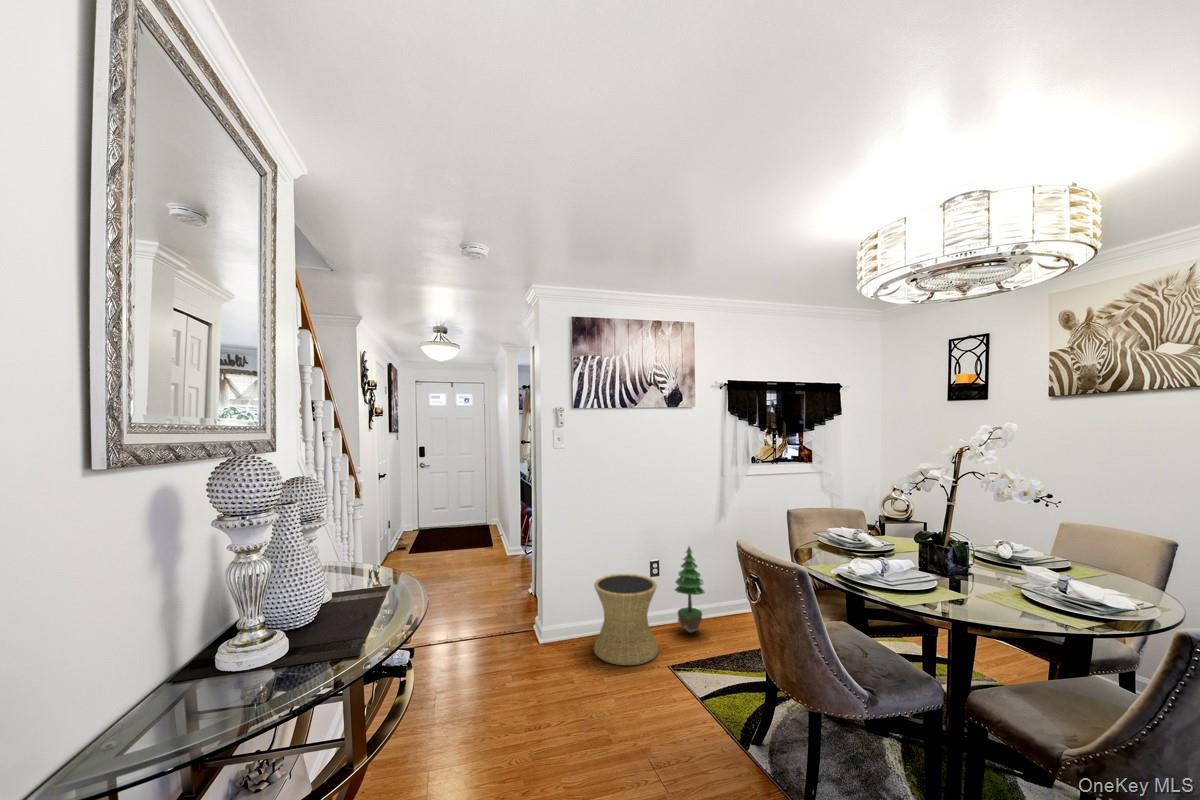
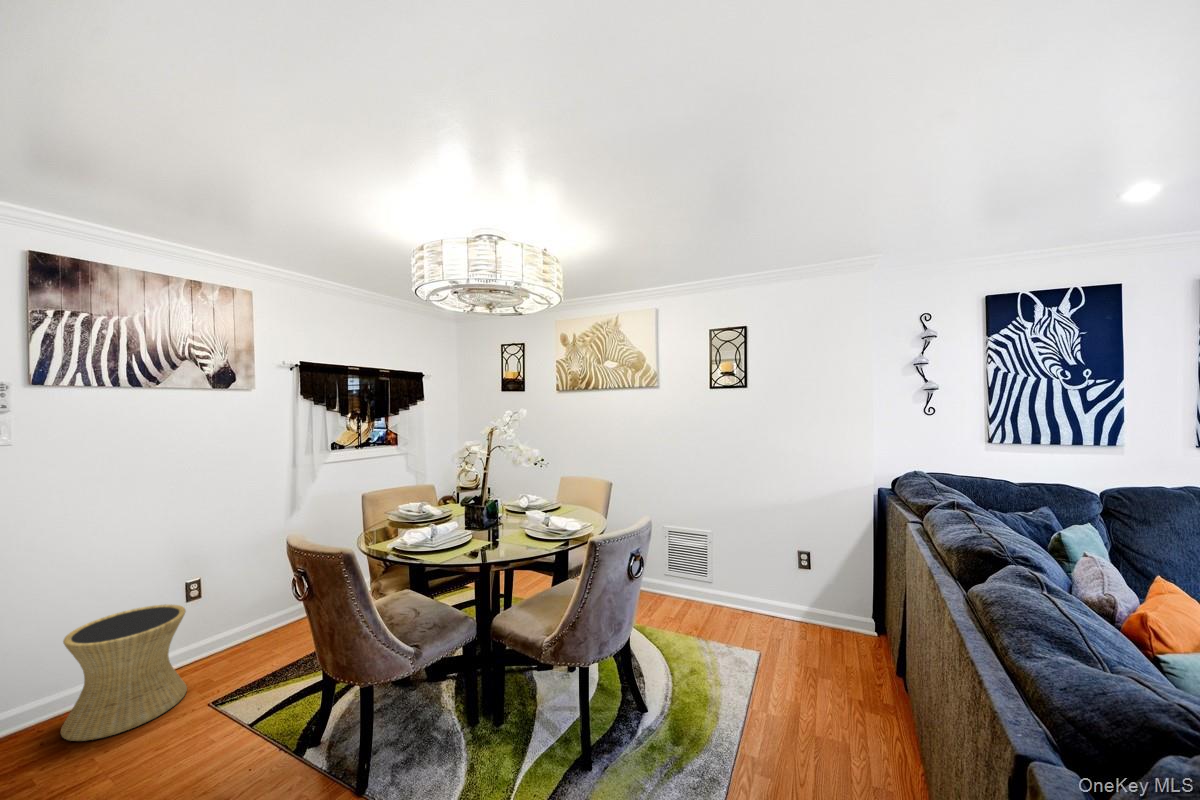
potted tree: present [675,547,705,633] -> none [217,551,263,652]

